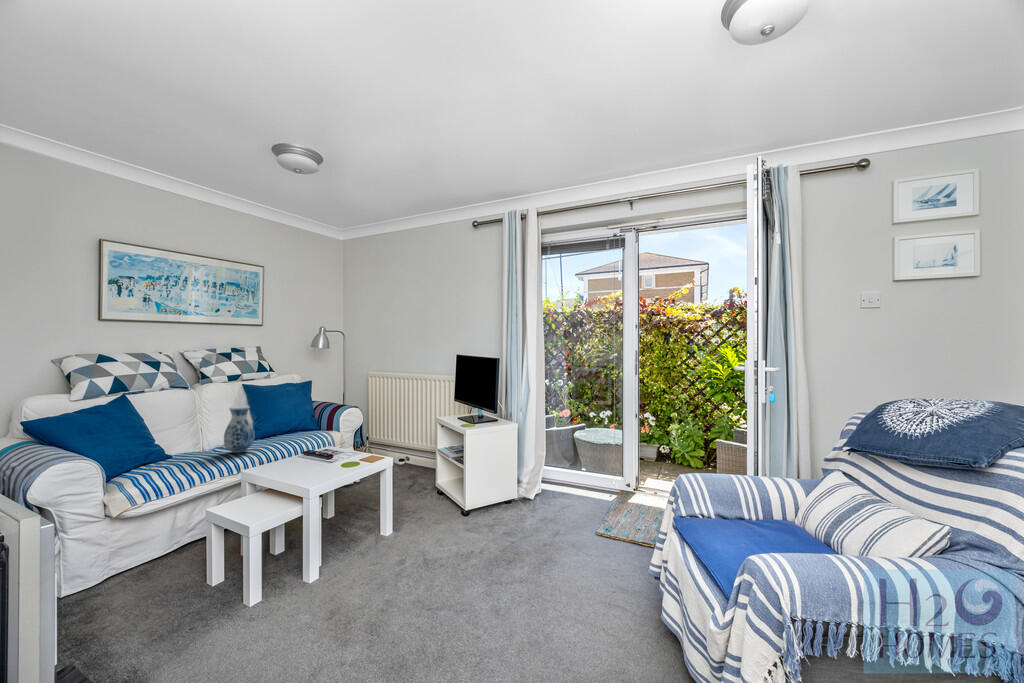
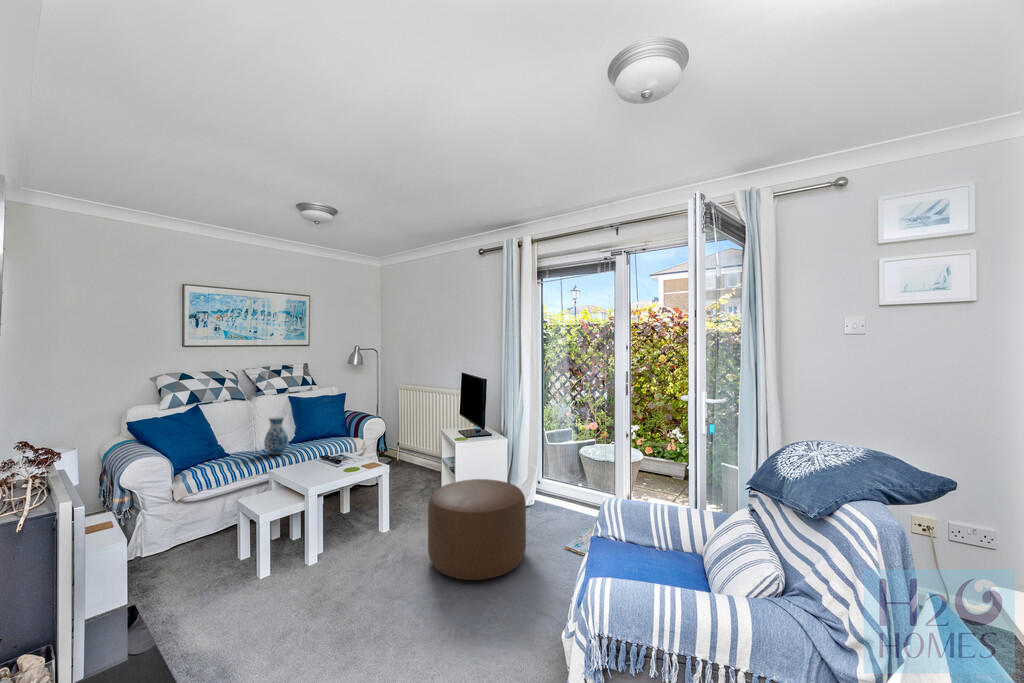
ottoman: none [460,465,569,578] -> present [428,479,526,580]

